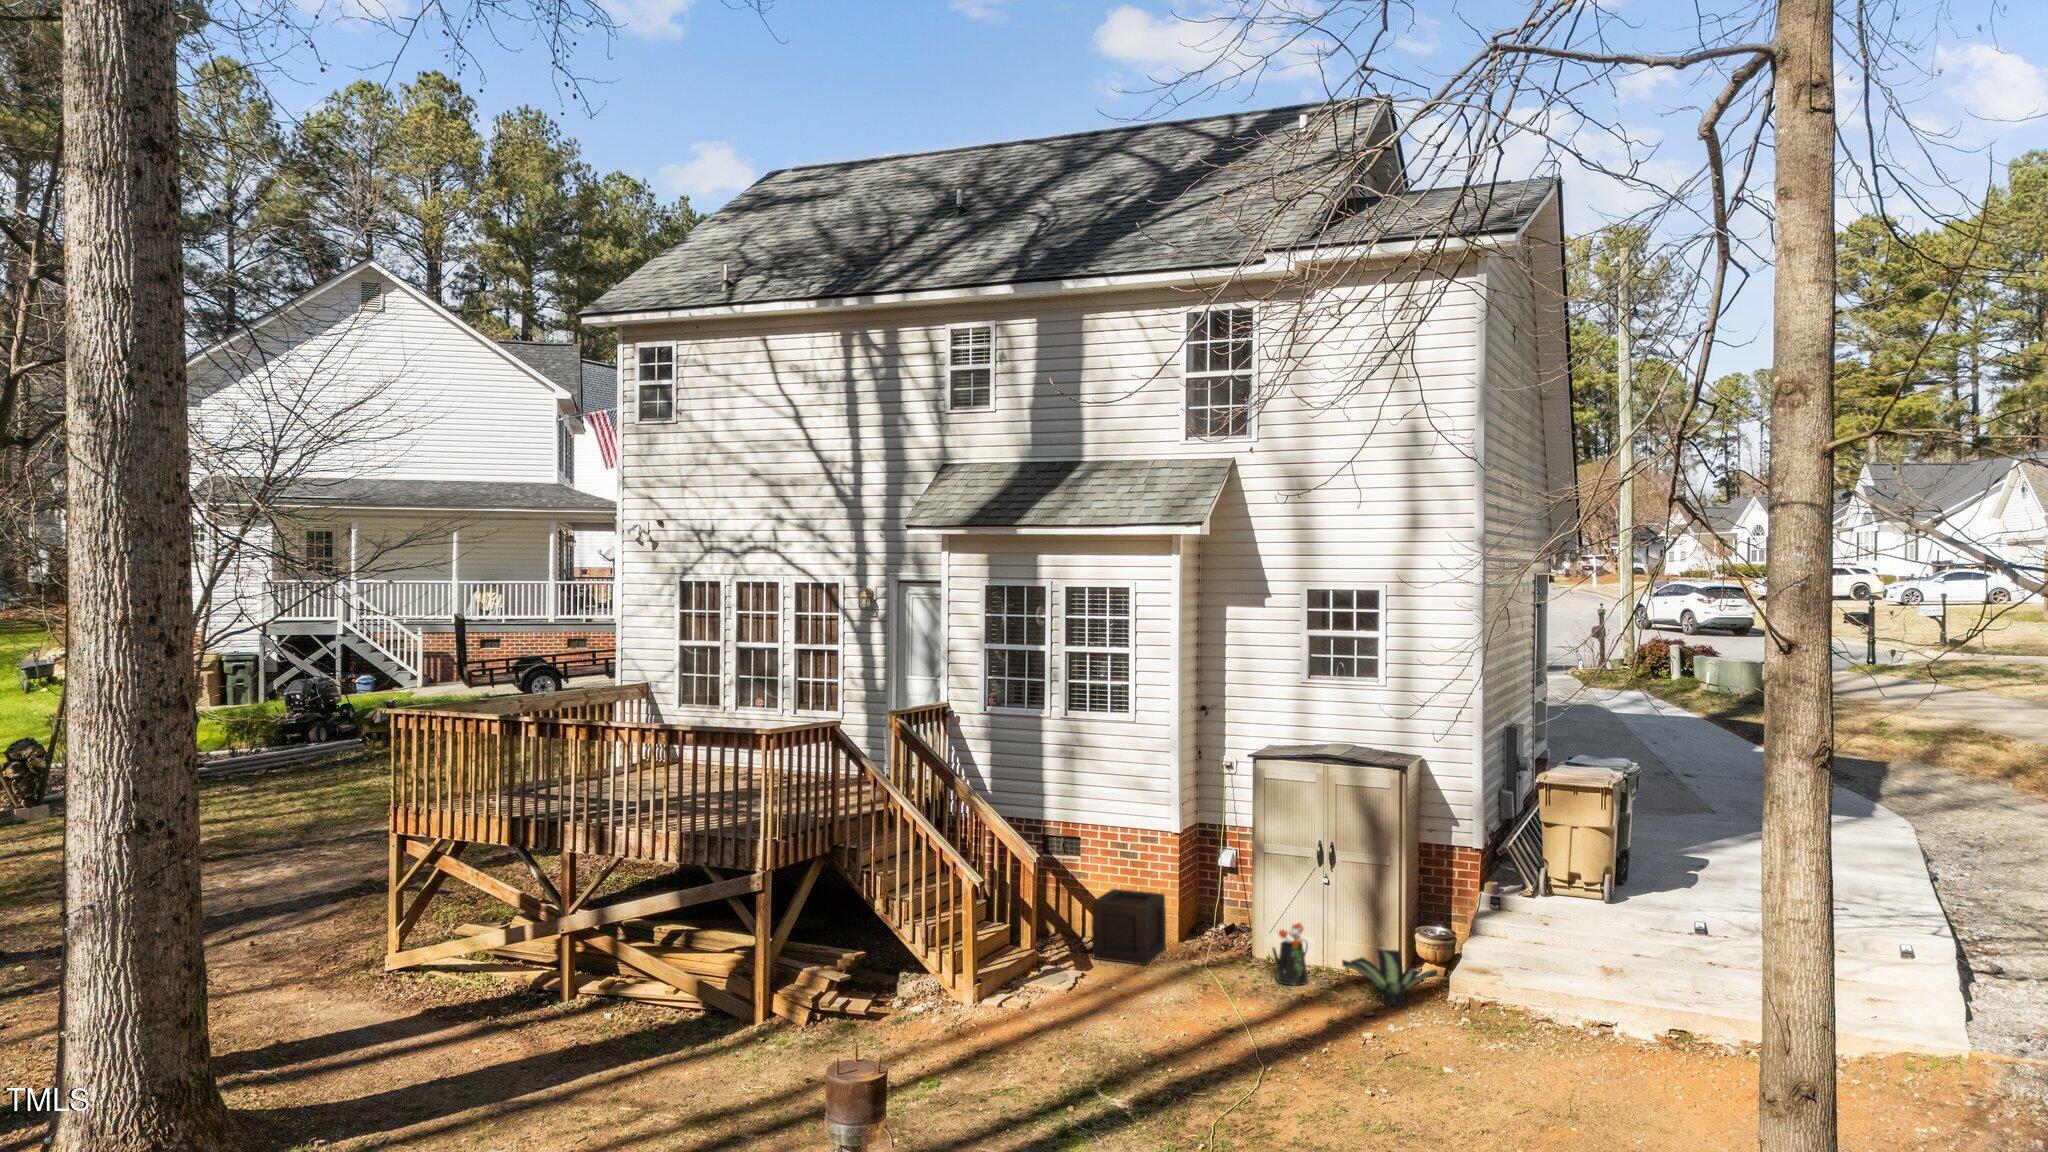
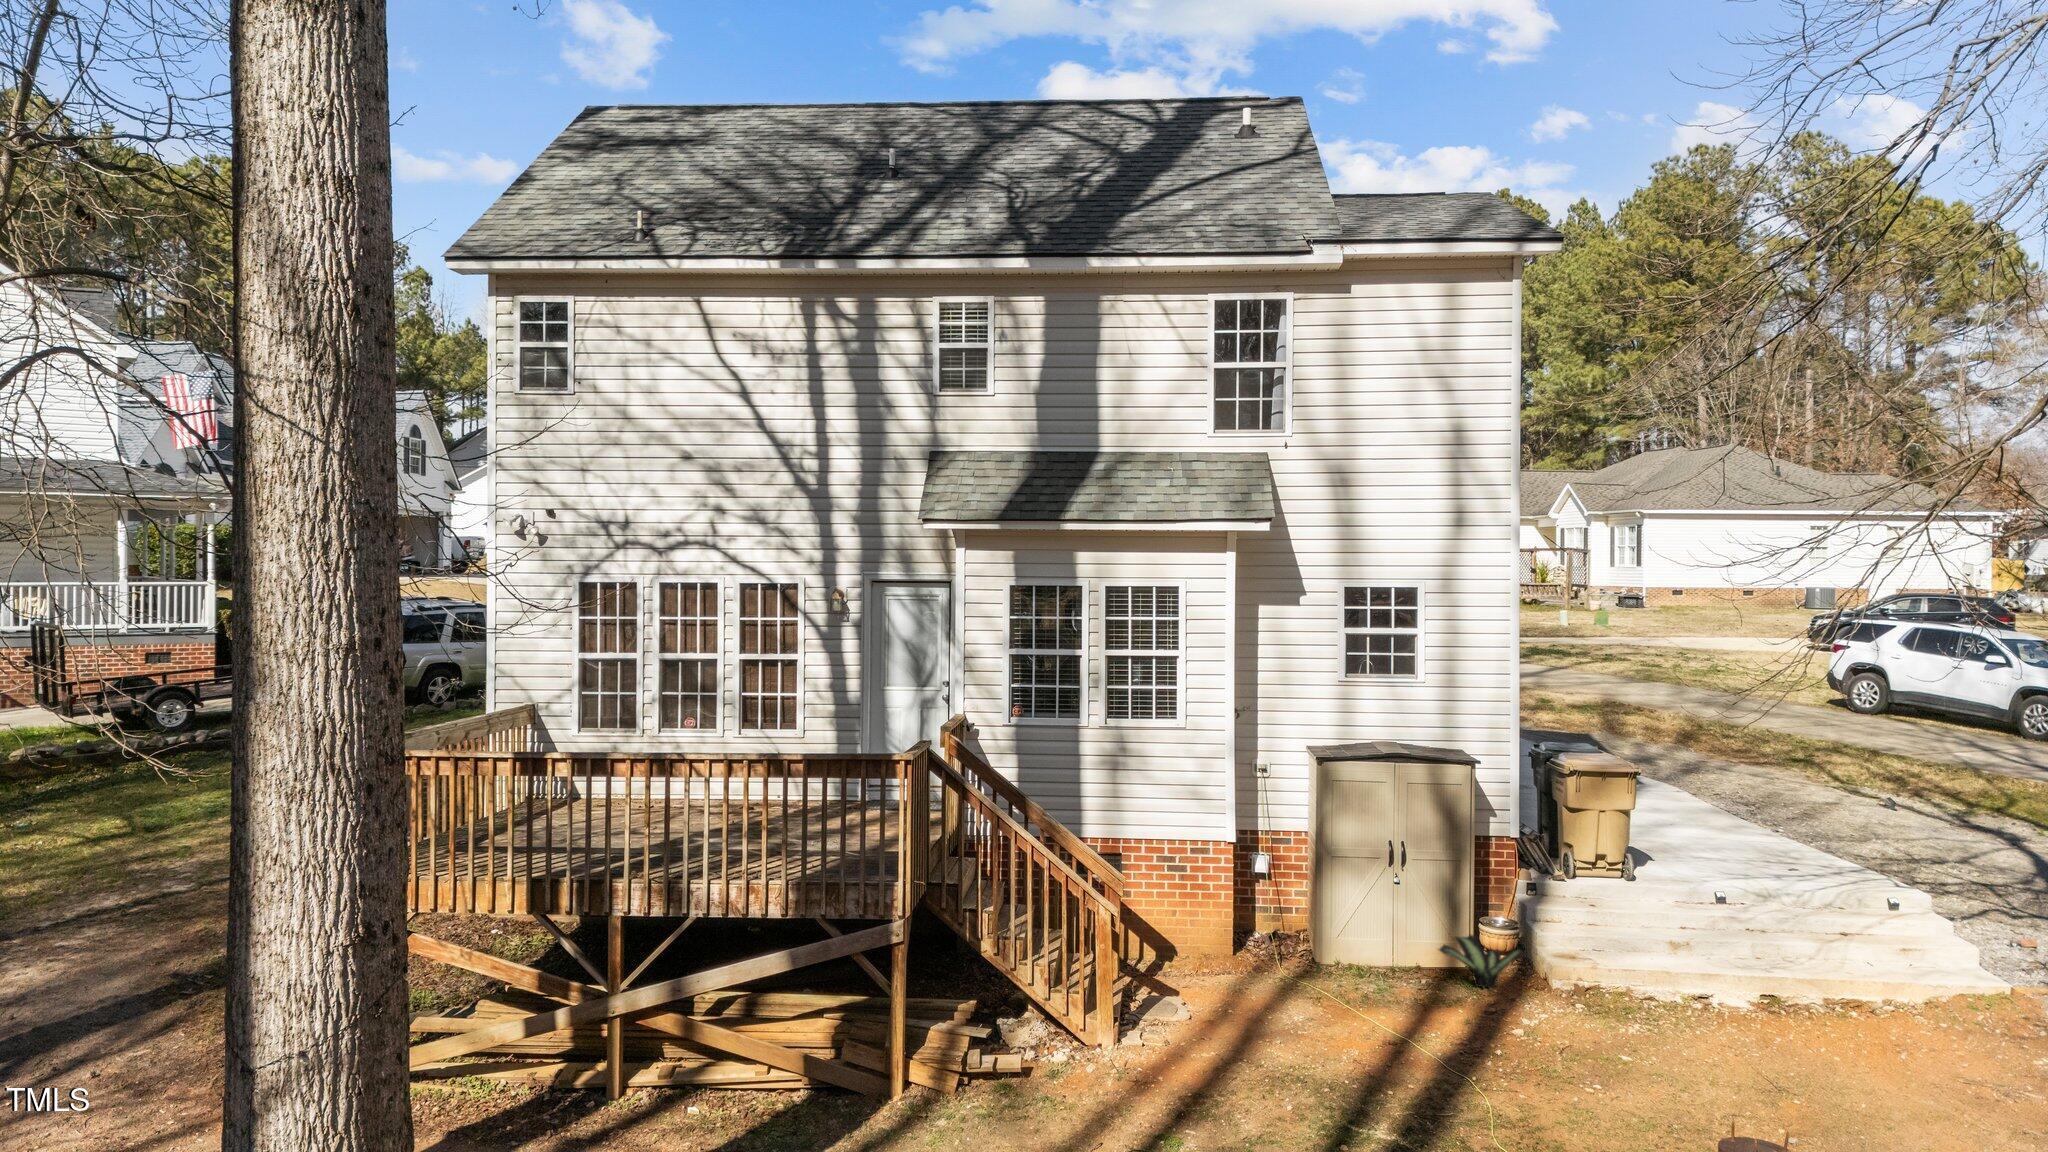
wooden crate: present [1091,889,1166,965] -> none [1158,900,1220,976]
watering can: present [1272,923,1309,986] -> none [1355,916,1389,980]

